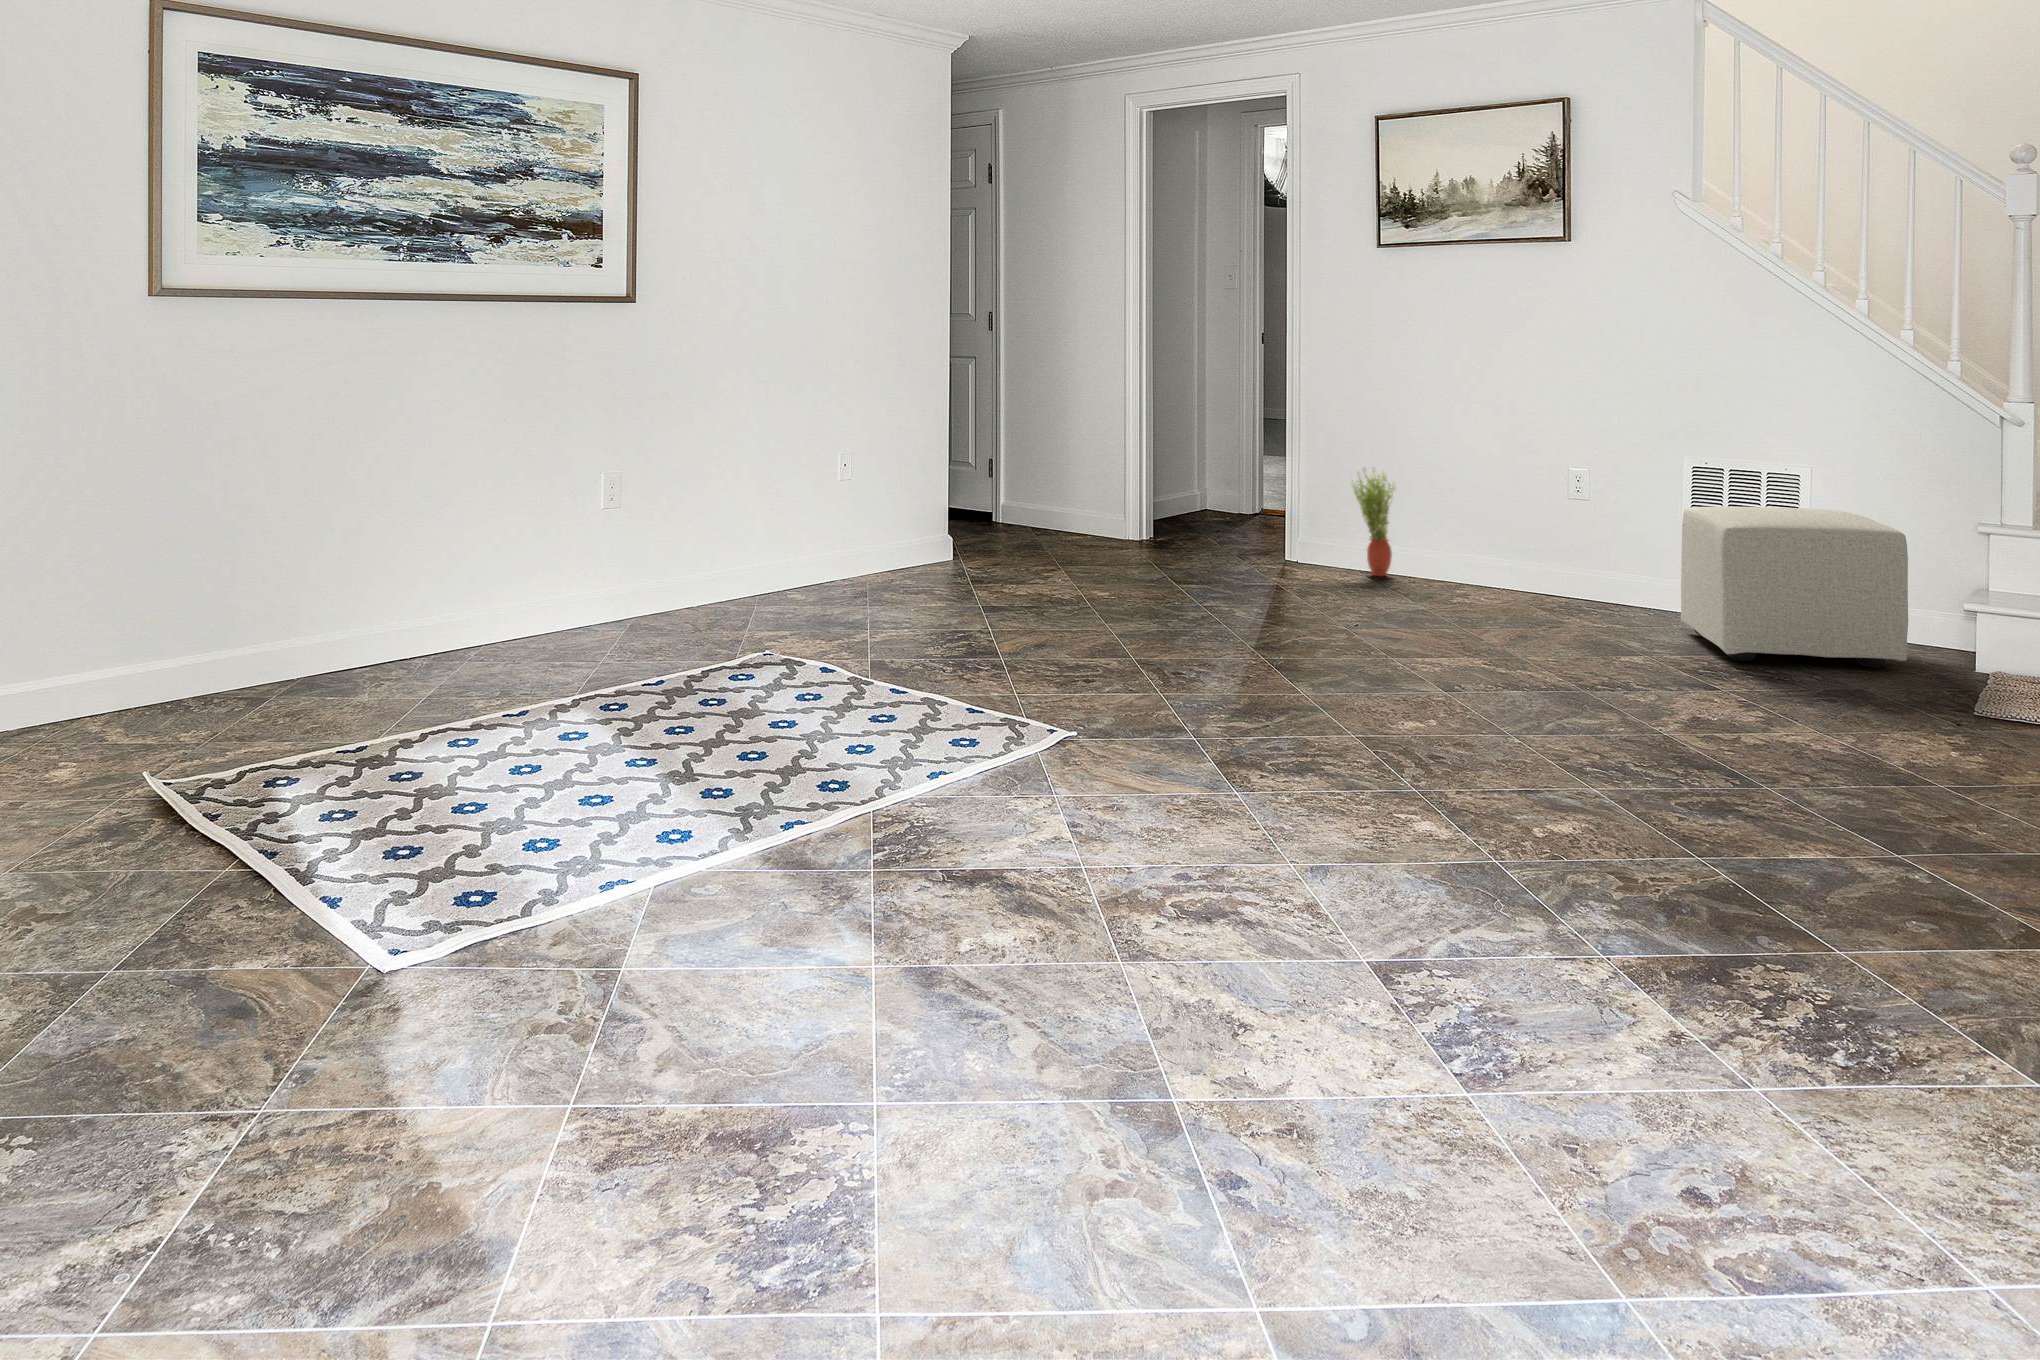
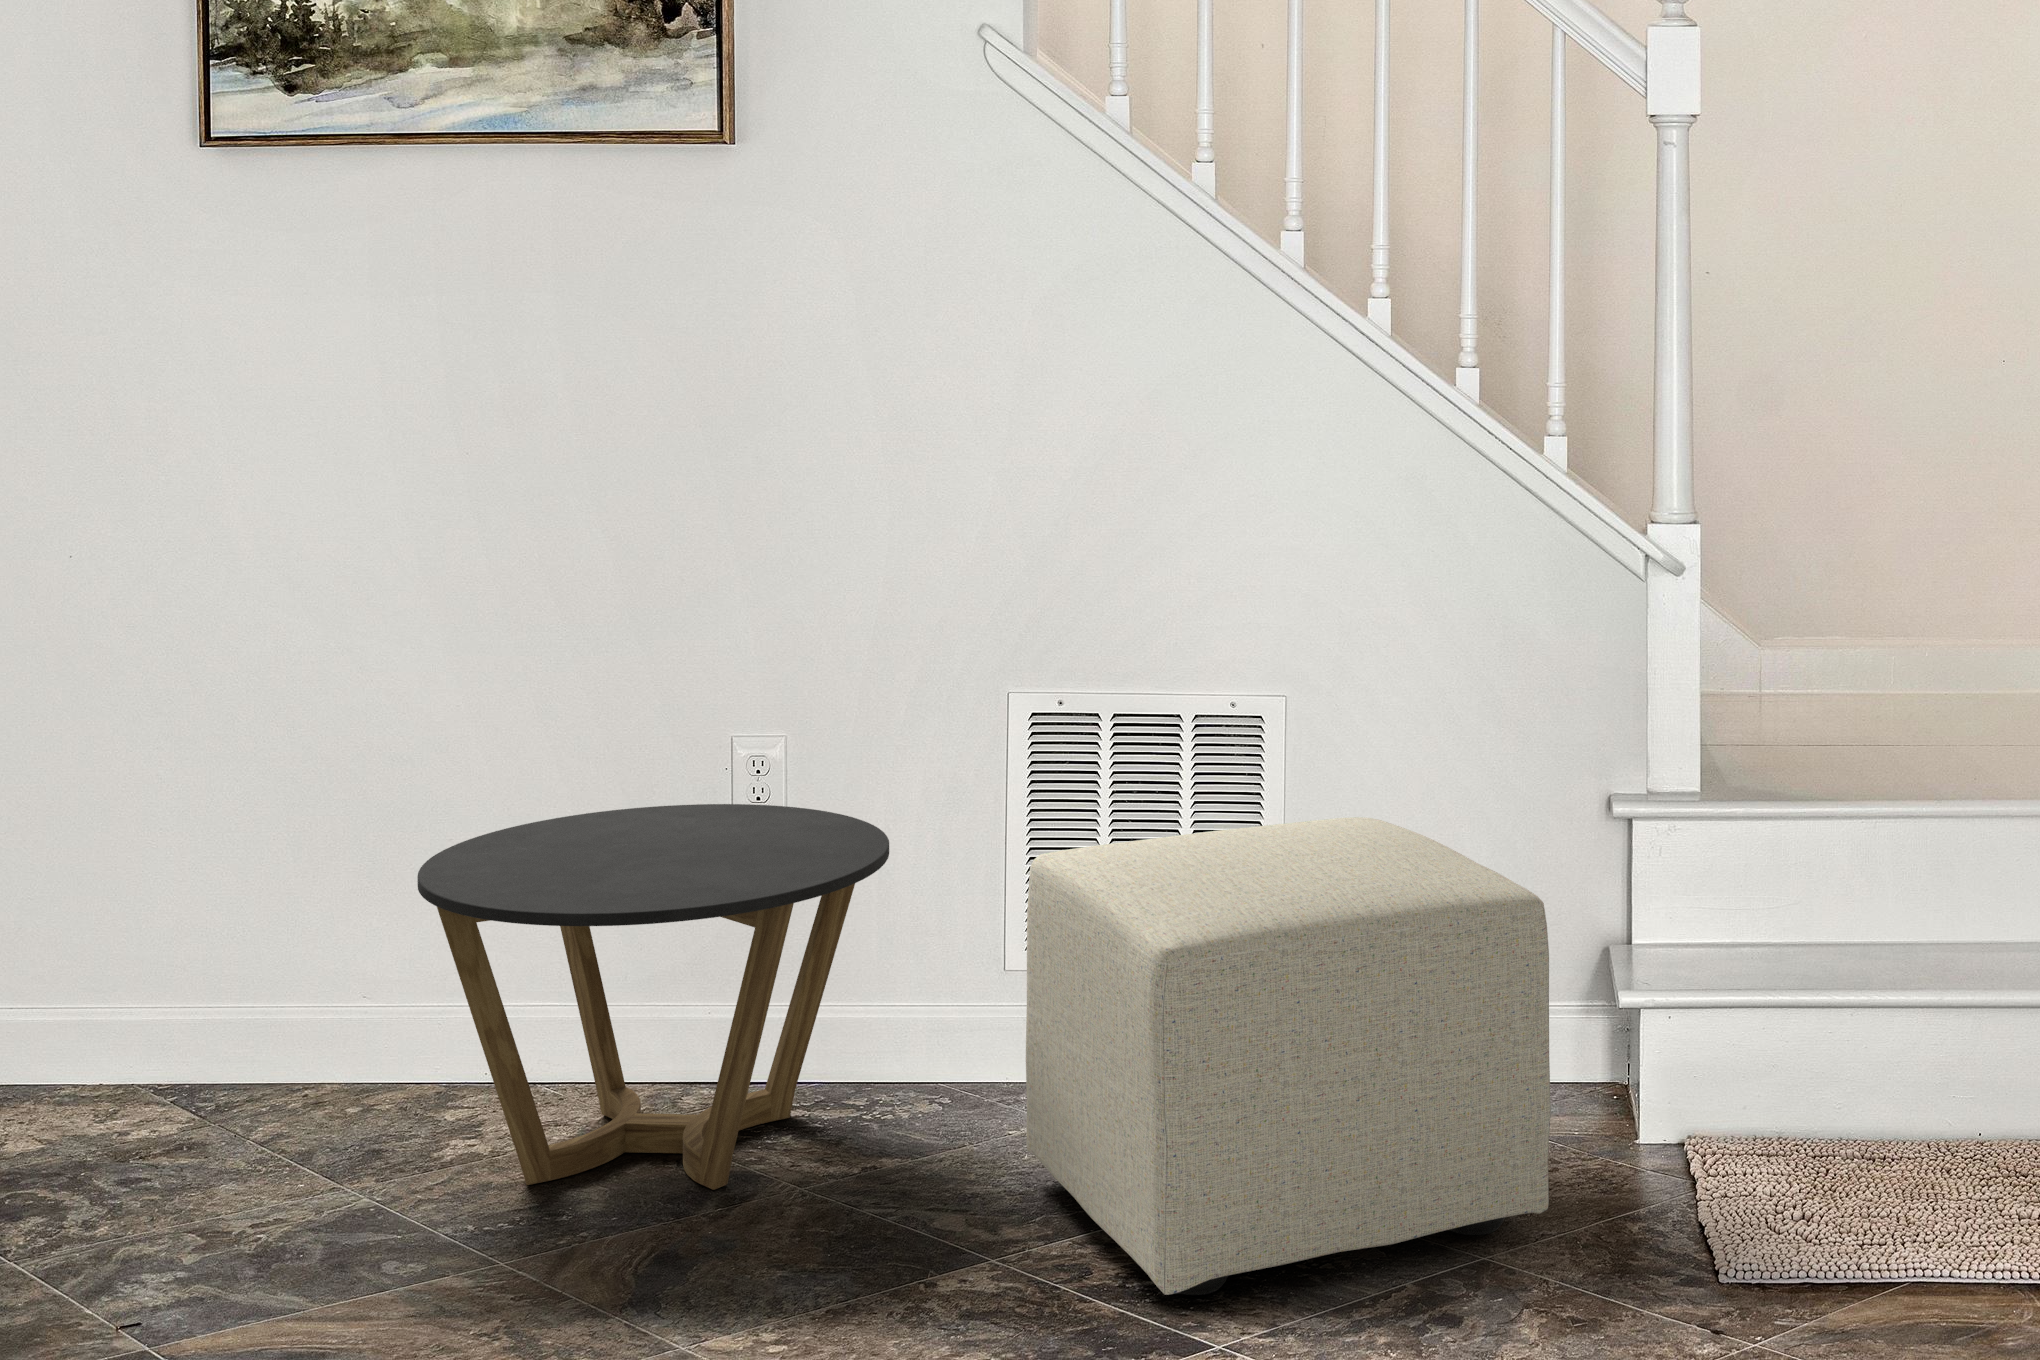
potted plant: present [1353,467,1396,576] -> none [120,772,269,1086]
side table: none [1453,490,1628,618] -> present [417,804,889,1190]

